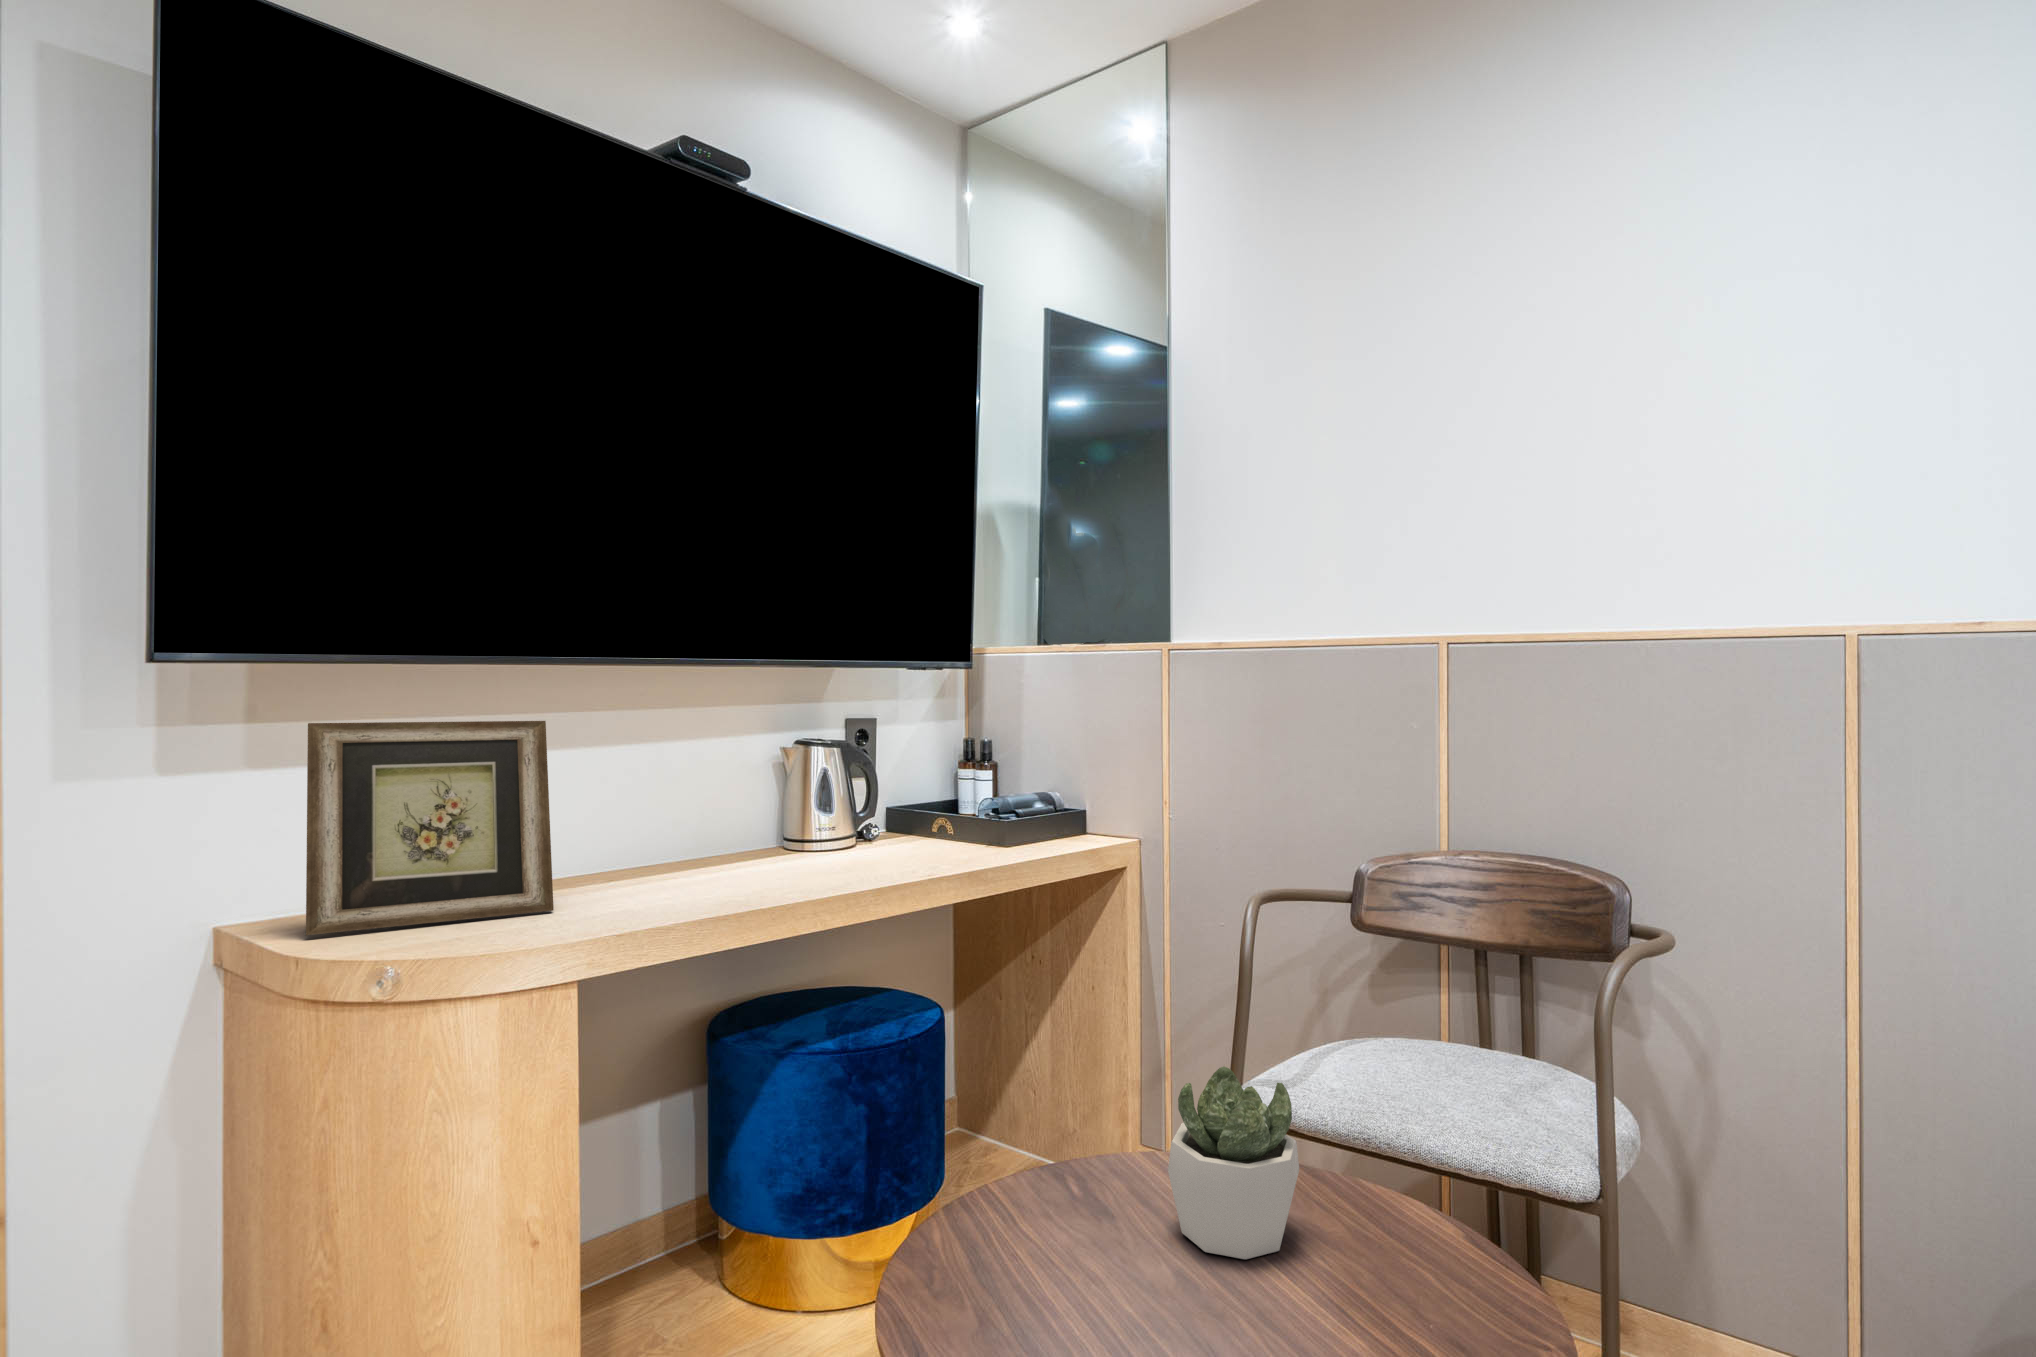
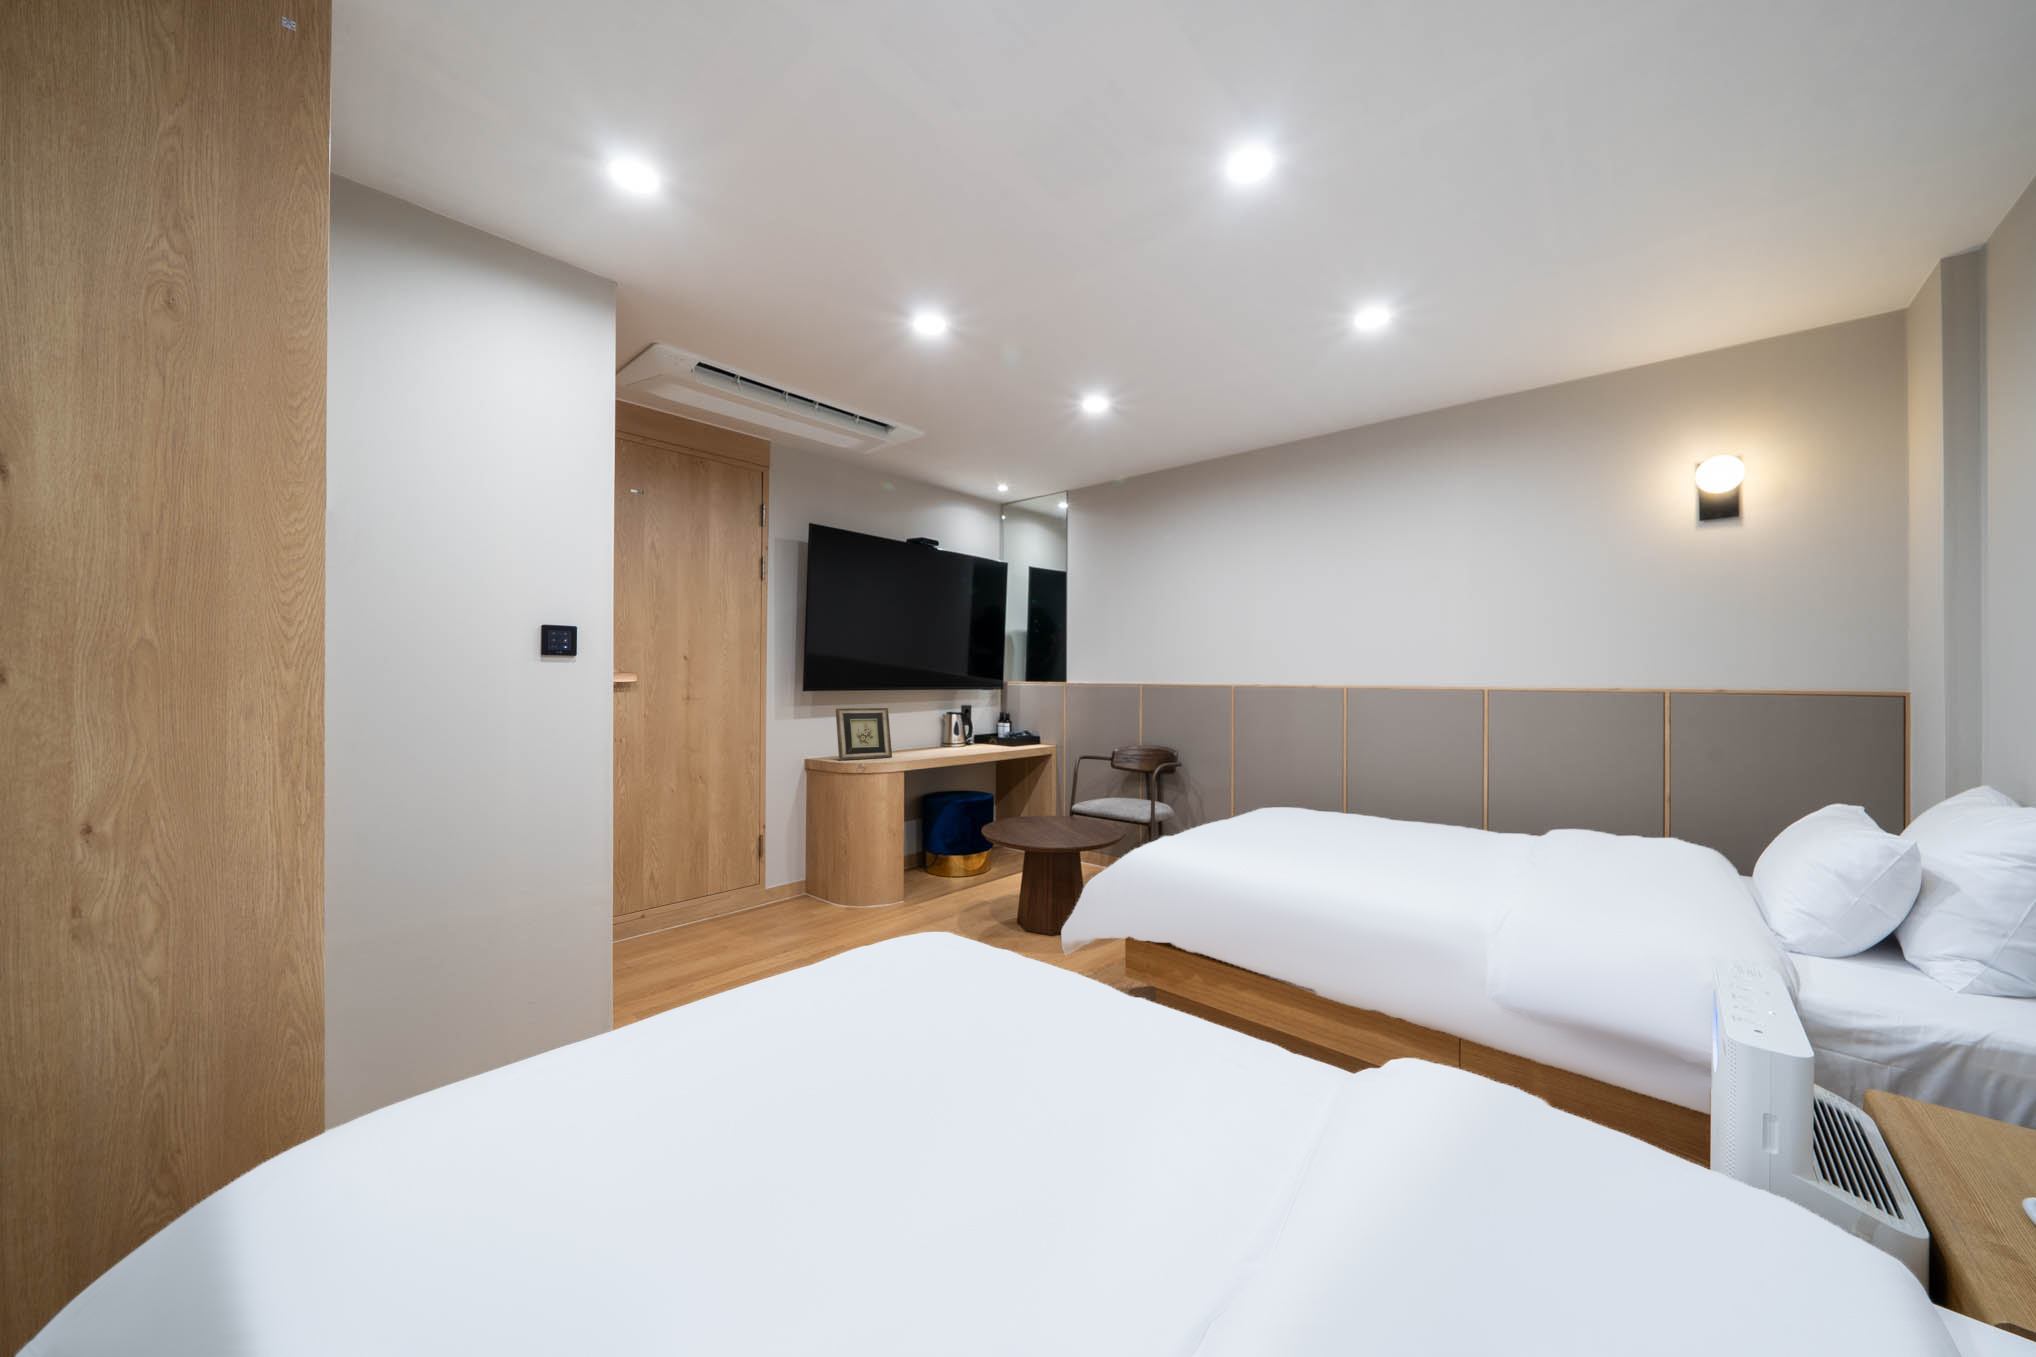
succulent plant: present [1168,1066,1299,1260] -> none [1040,787,1069,824]

